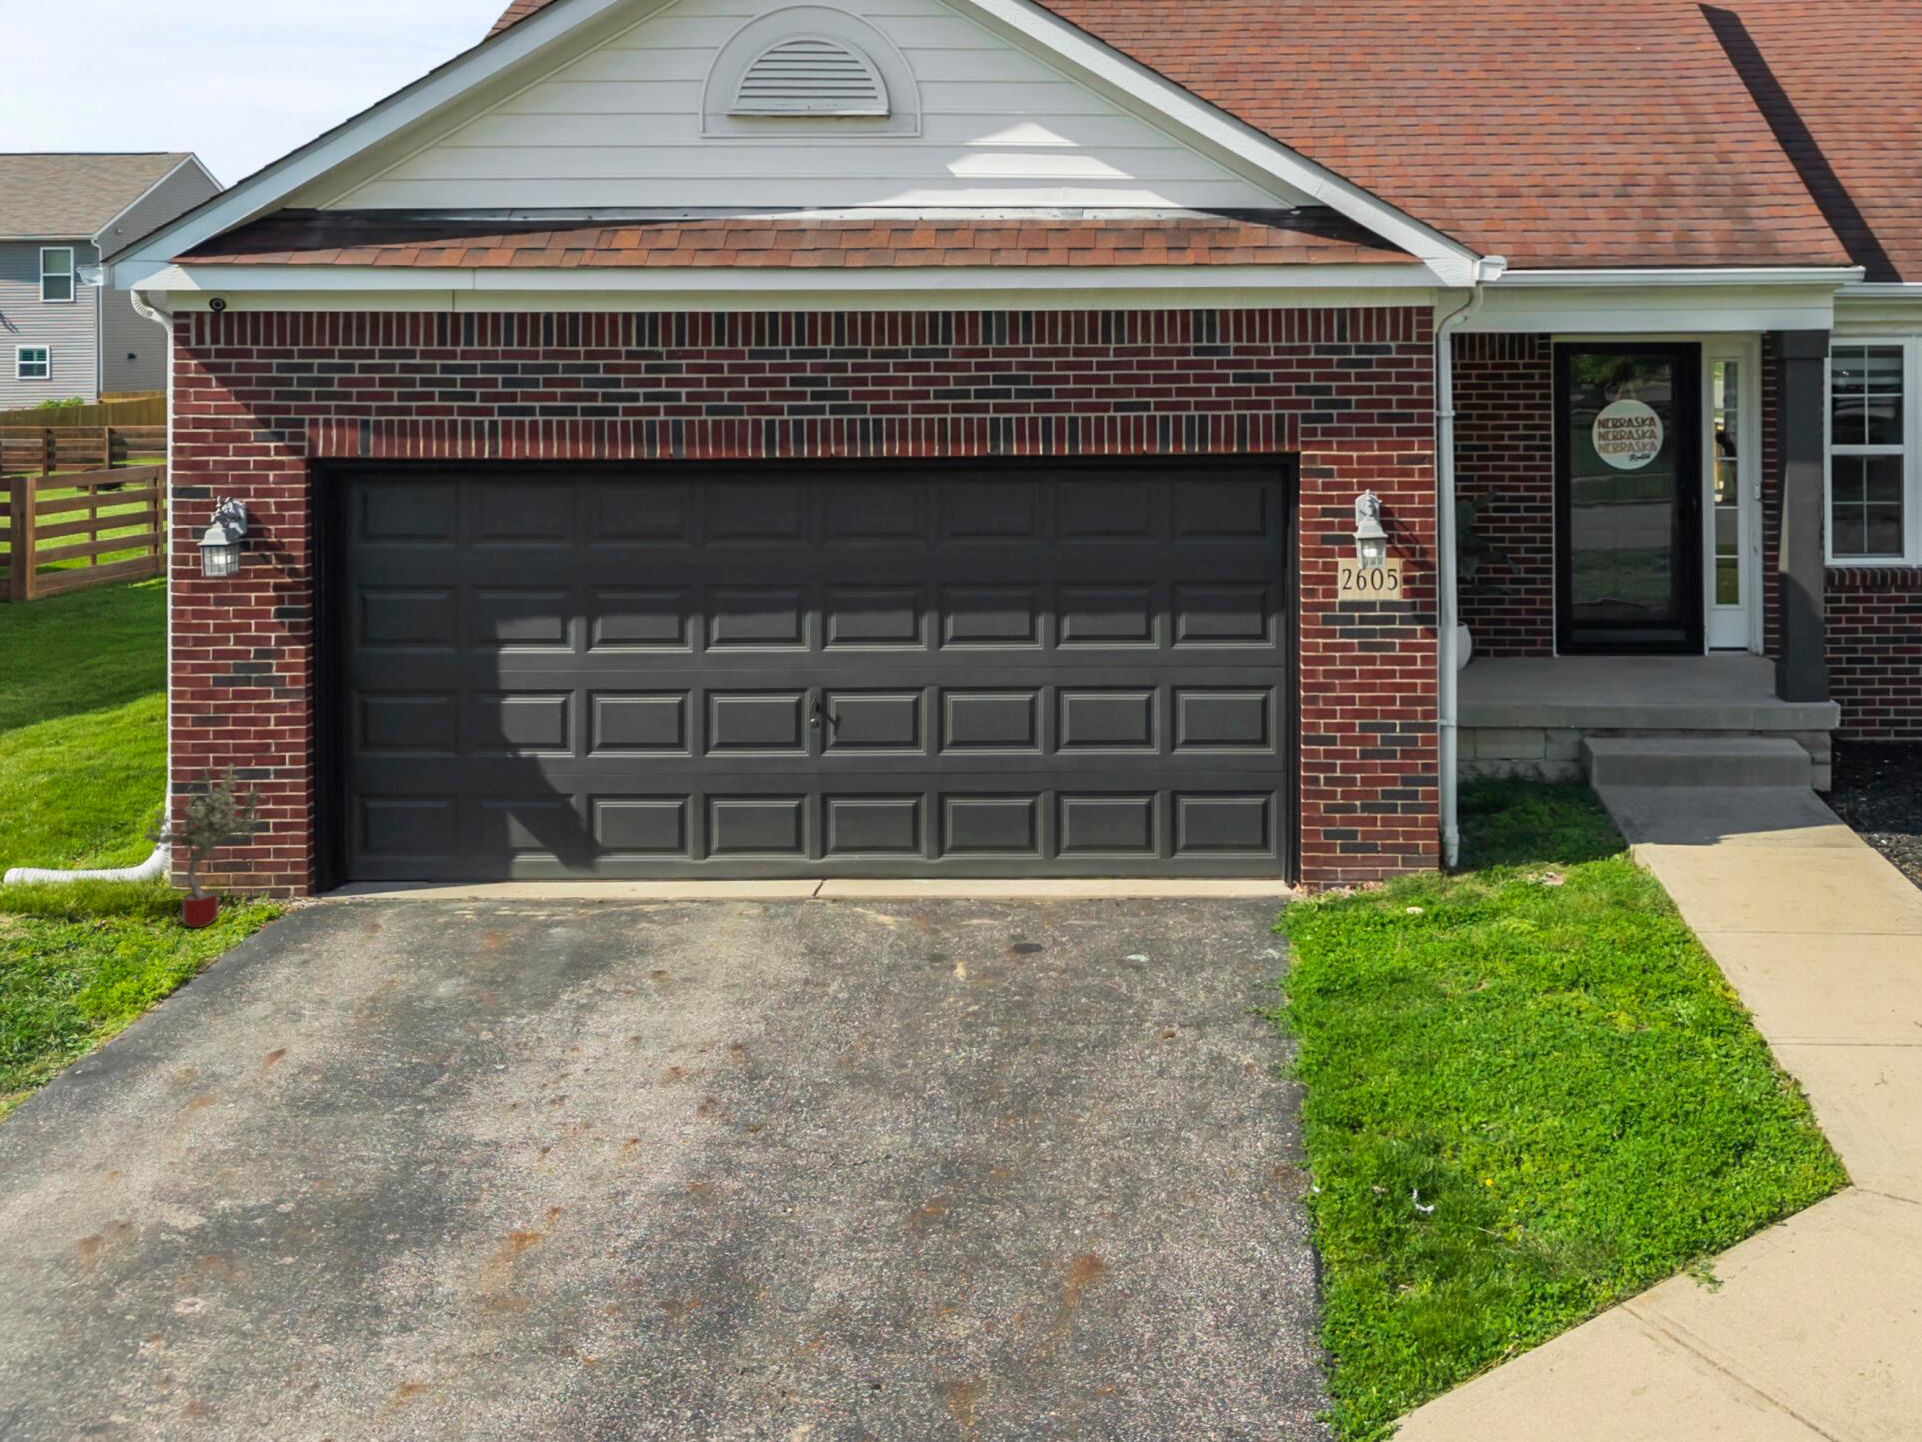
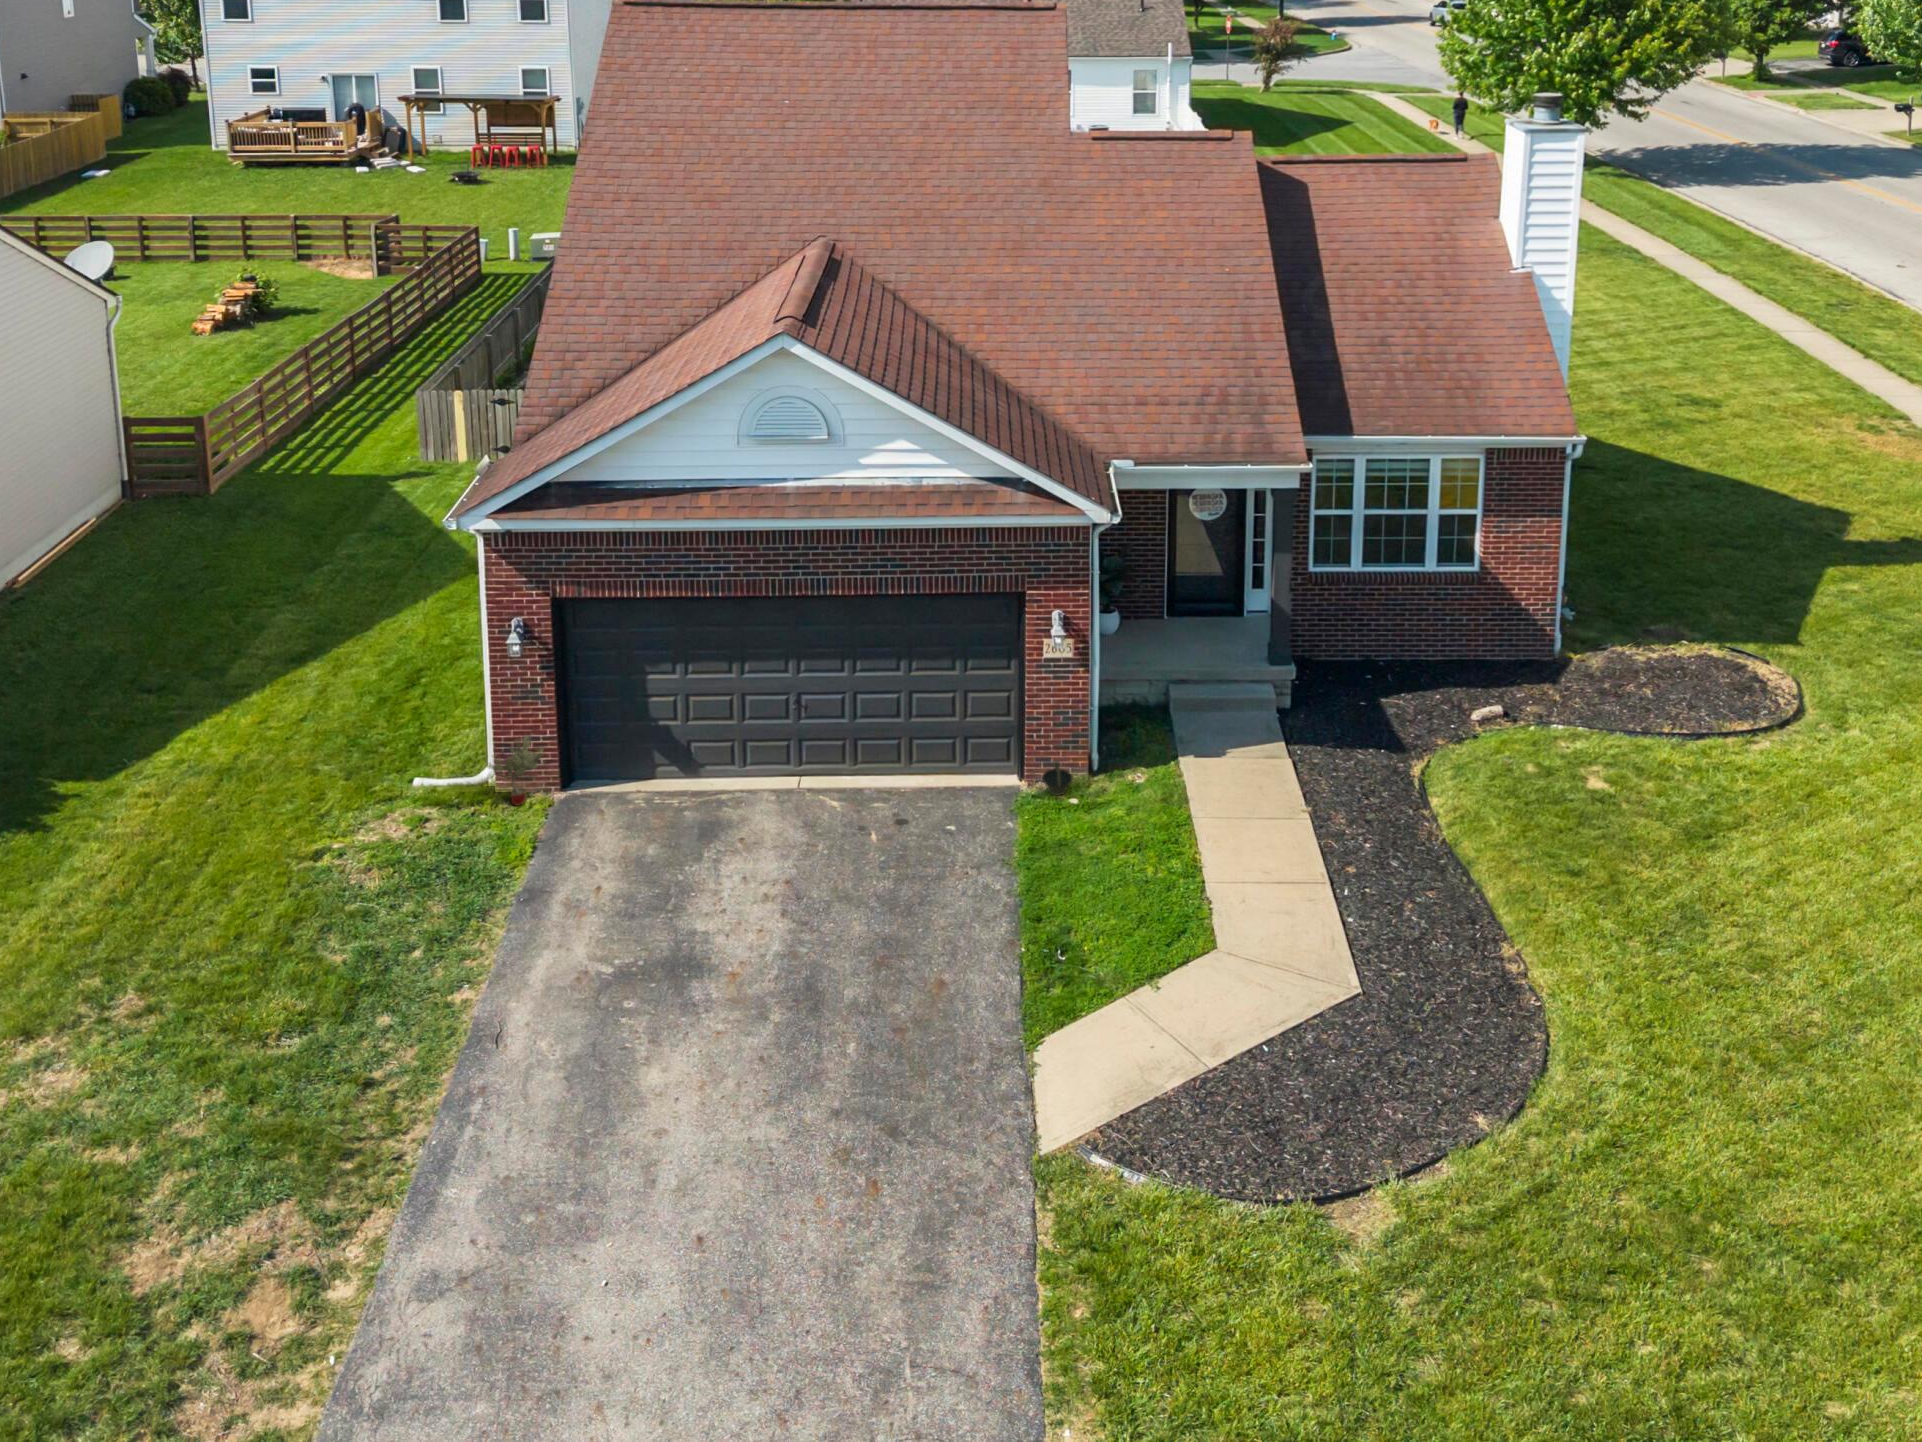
bucket: none [1342,838,1411,913] -> present [1042,762,1073,796]

